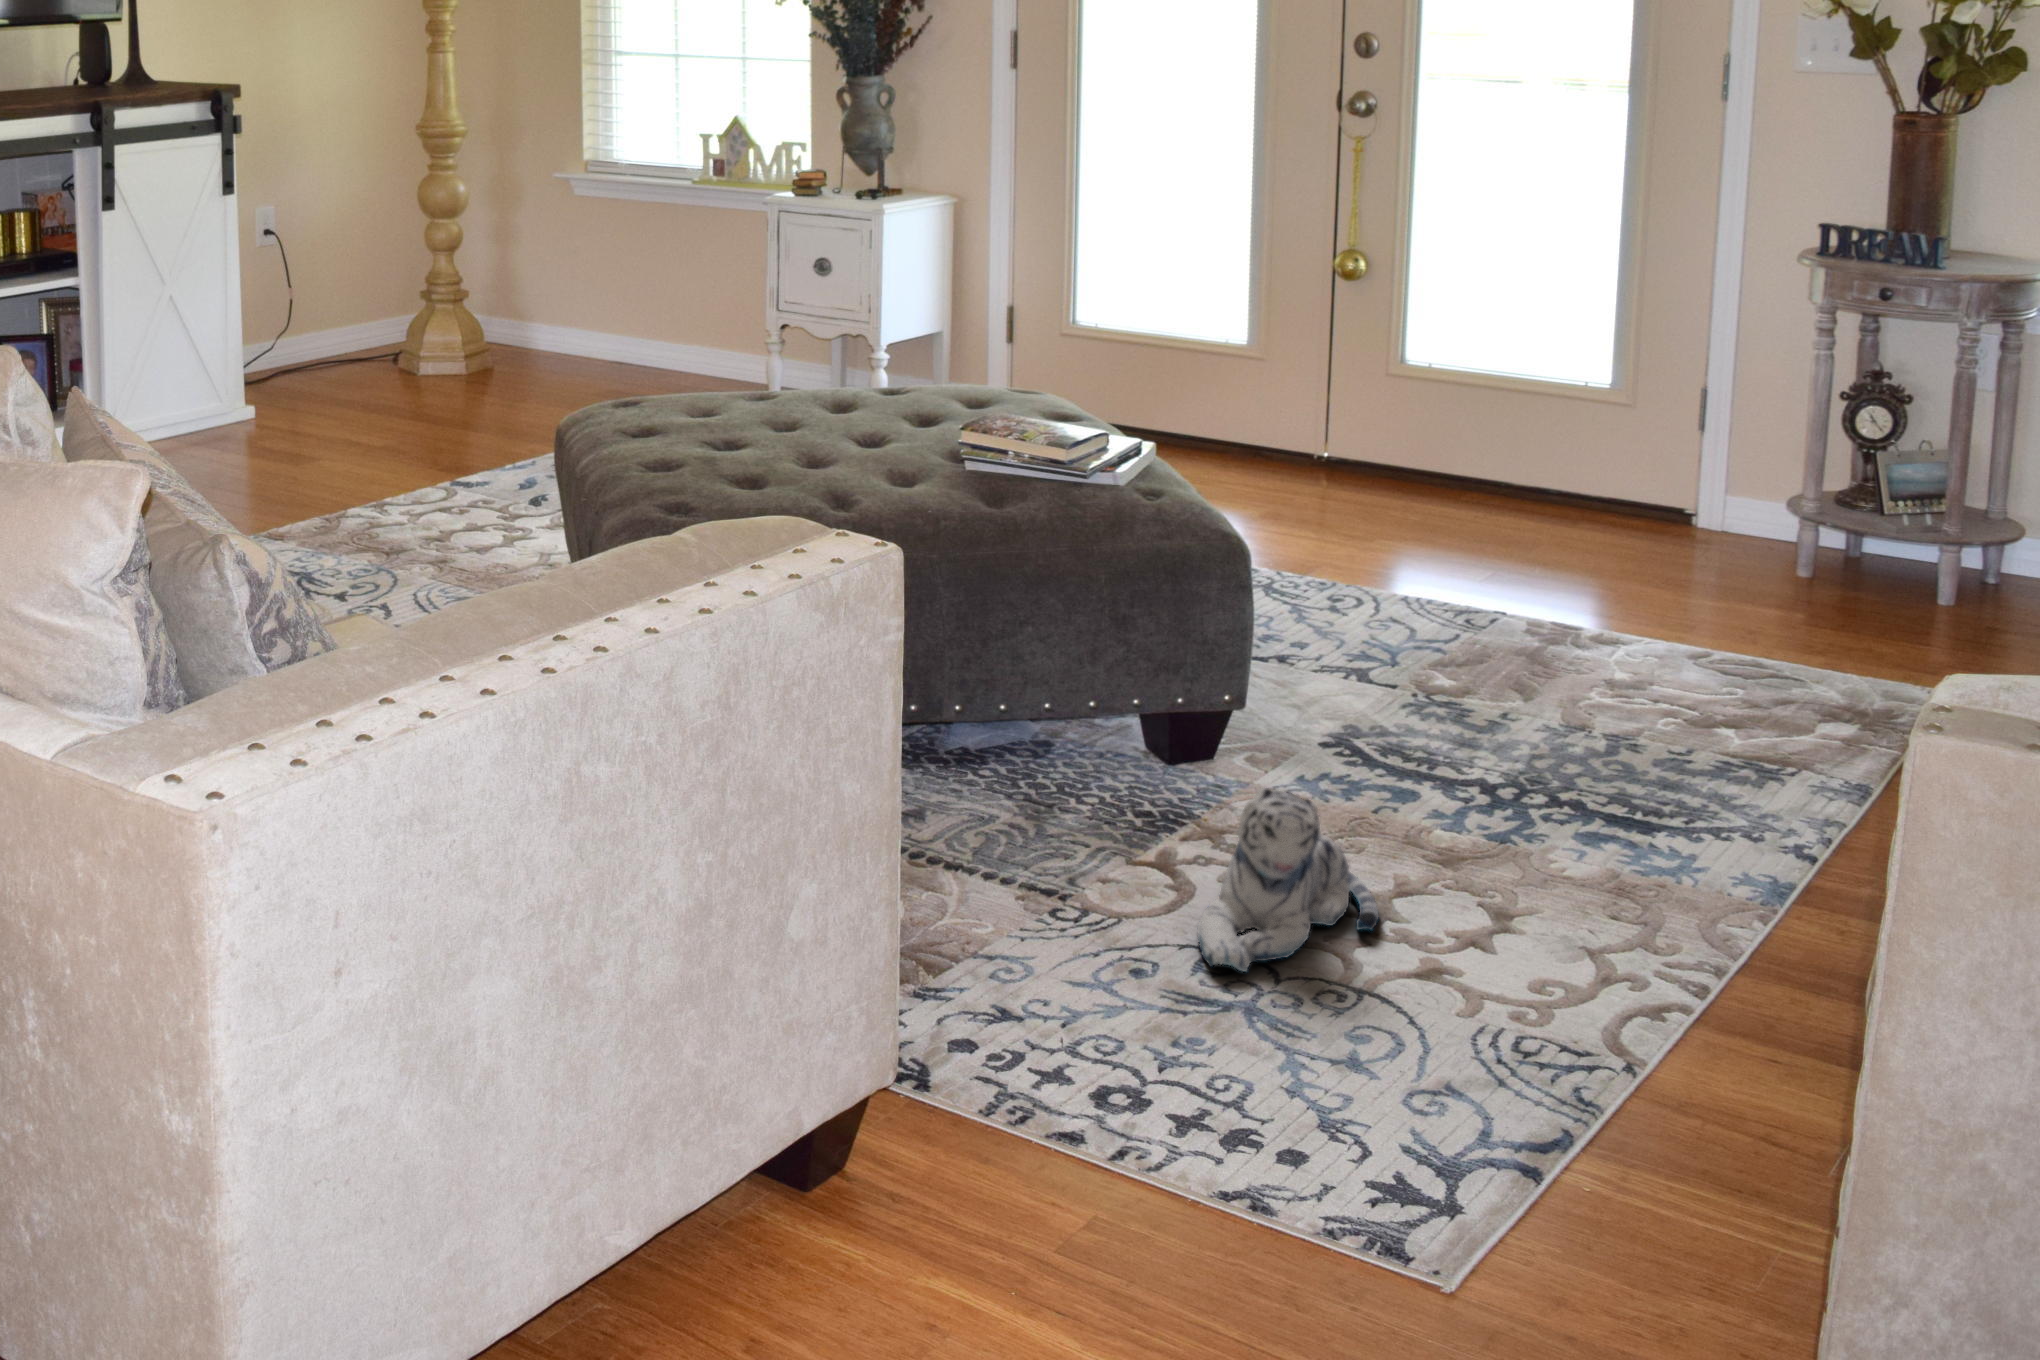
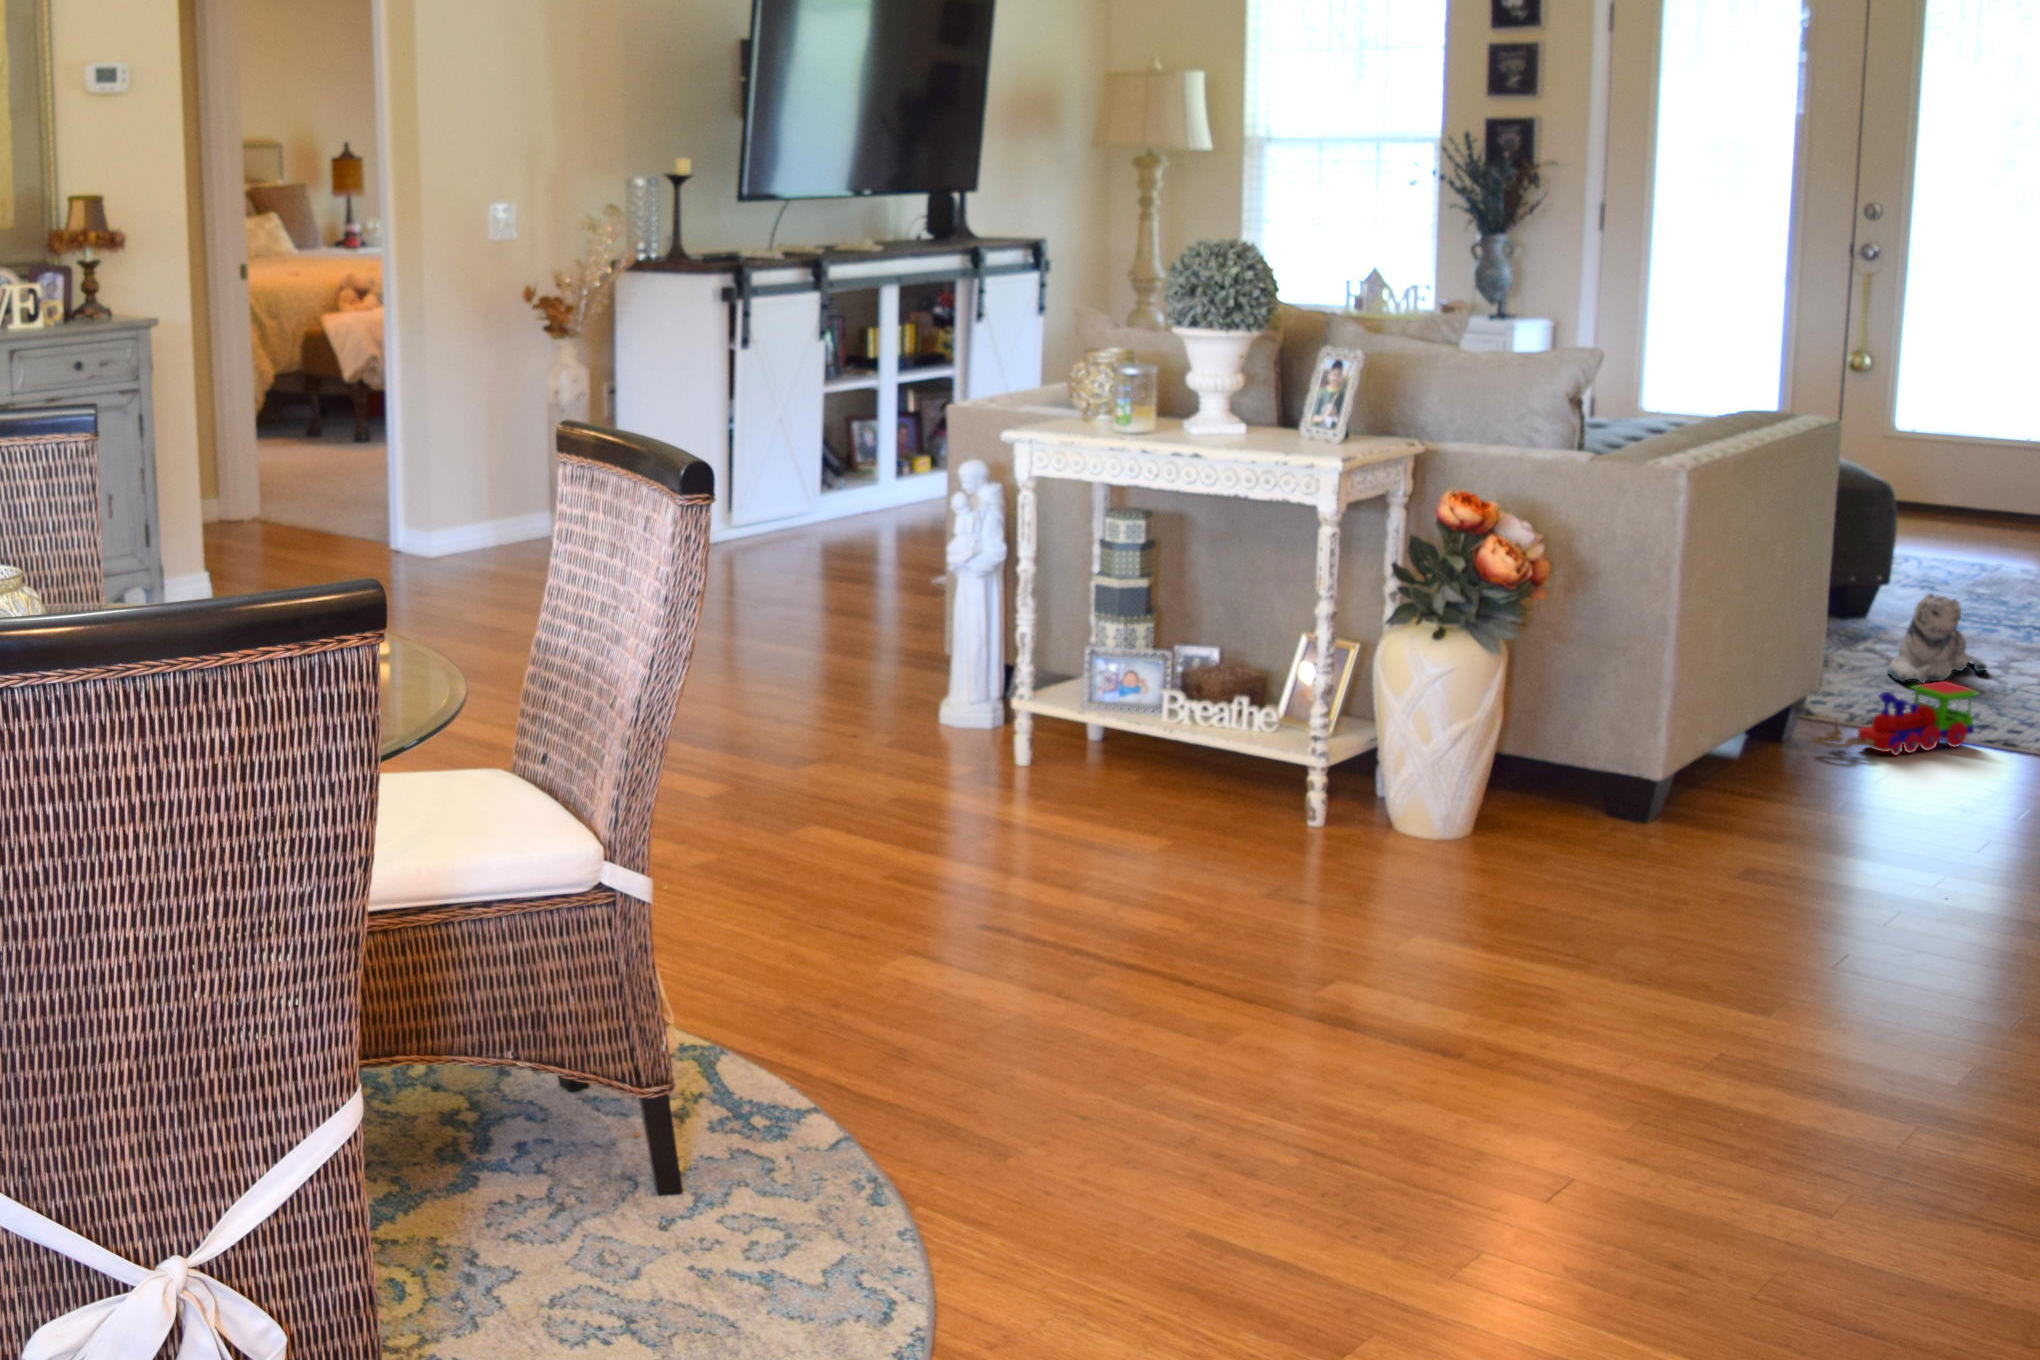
toy train: none [904,1056,1256,1248] -> present [1811,681,1979,755]

